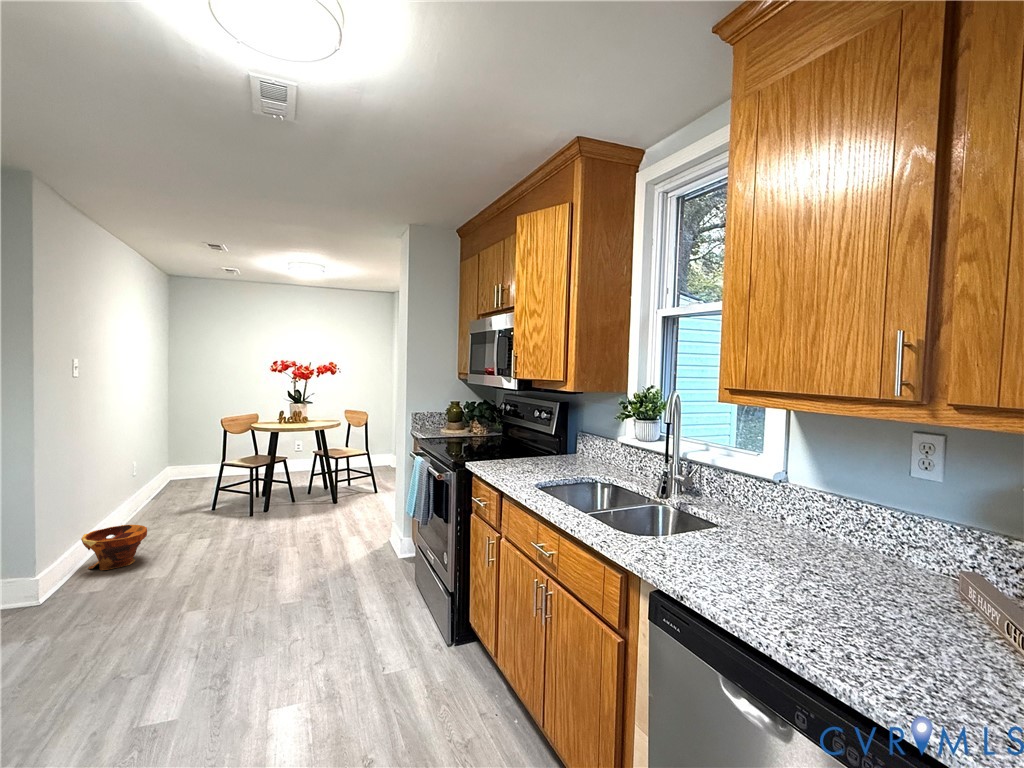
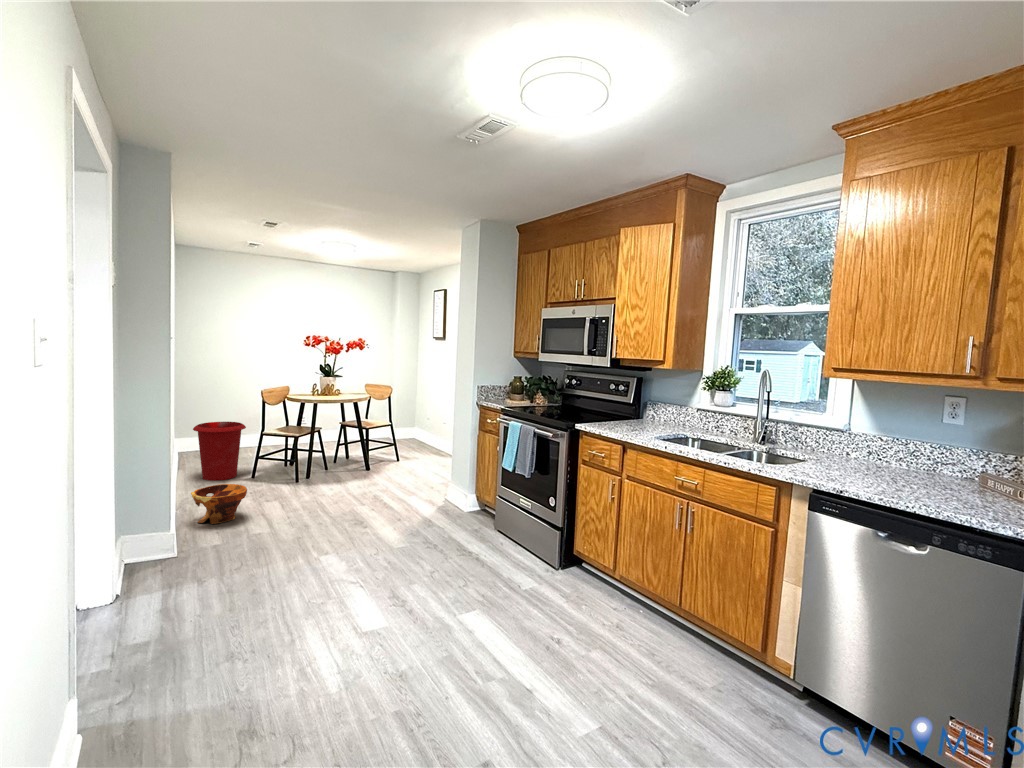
waste bin: none [135,453,194,517] -> present [193,422,246,481]

